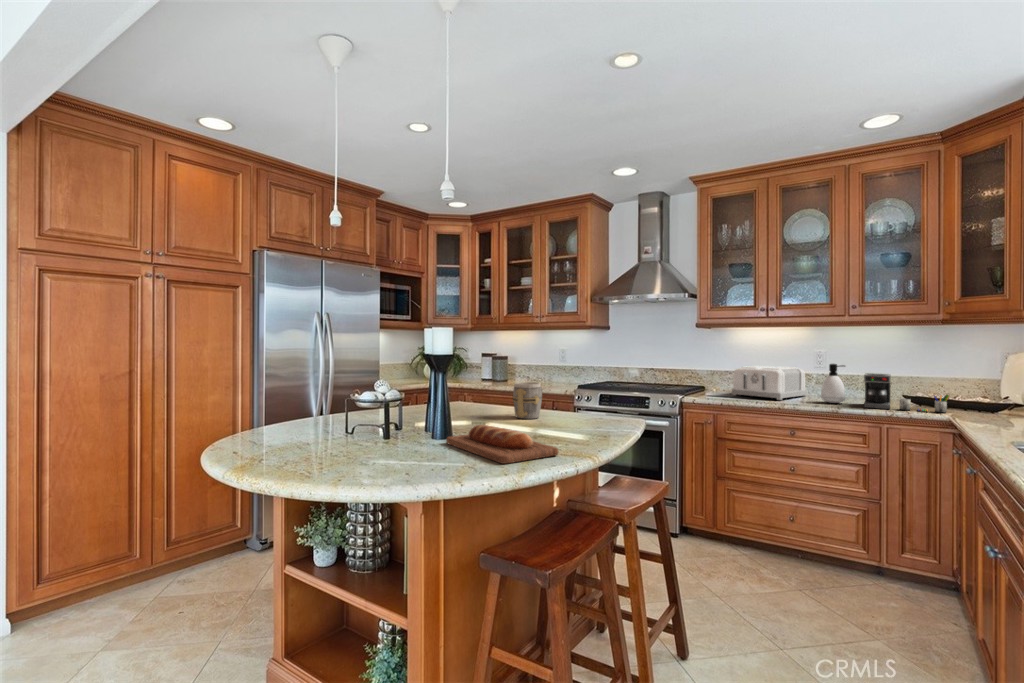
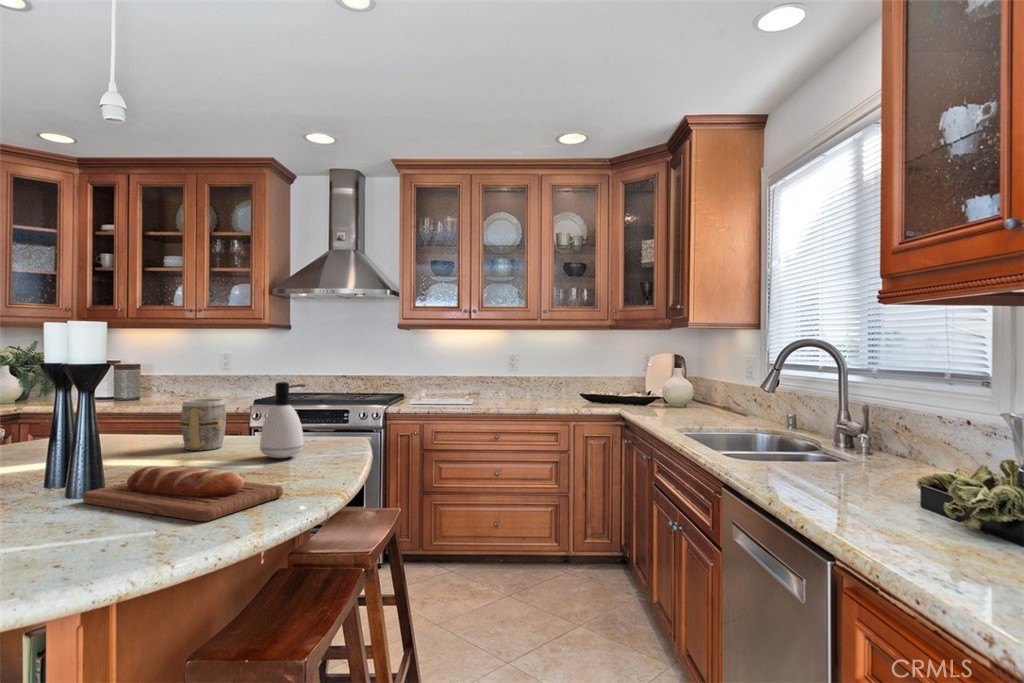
soap dispenser: present [821,364,846,403] -> present [260,382,305,458]
toaster: present [732,366,807,400] -> none [437,370,505,404]
coffee maker: present [864,373,950,412] -> none [556,374,620,408]

